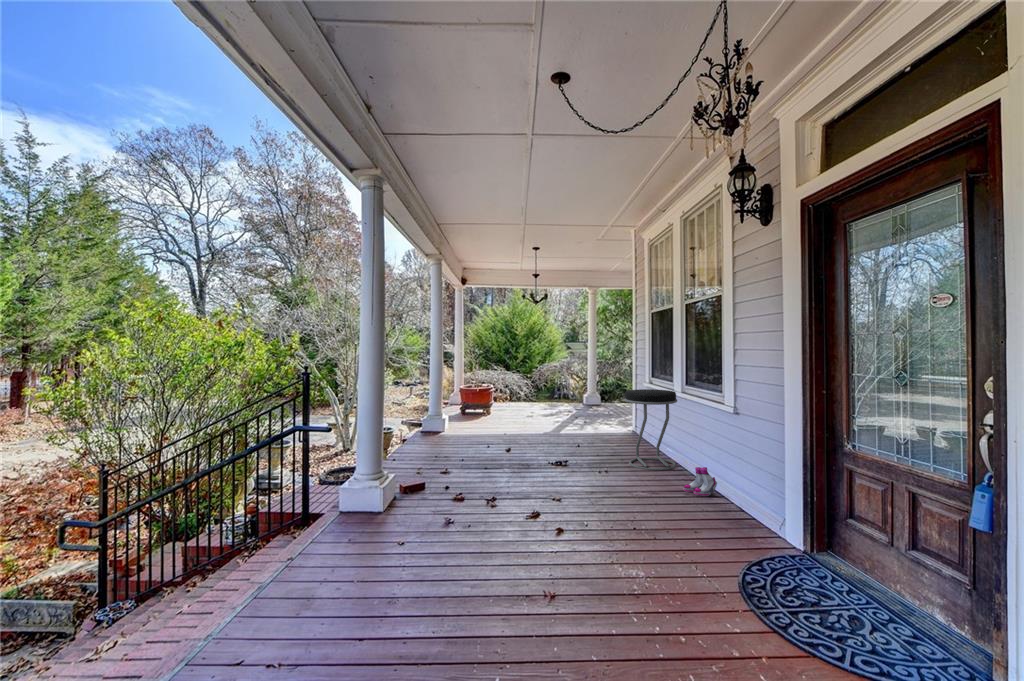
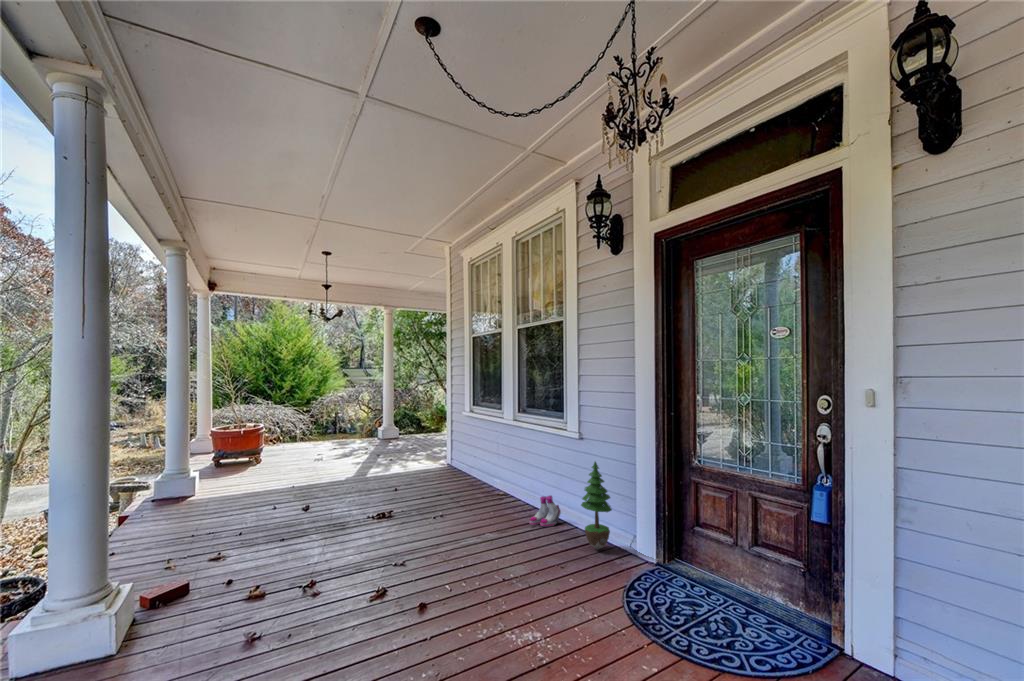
stool: present [624,389,677,470] -> none [457,417,511,507]
potted tree: none [723,437,759,525] -> present [581,462,612,550]

